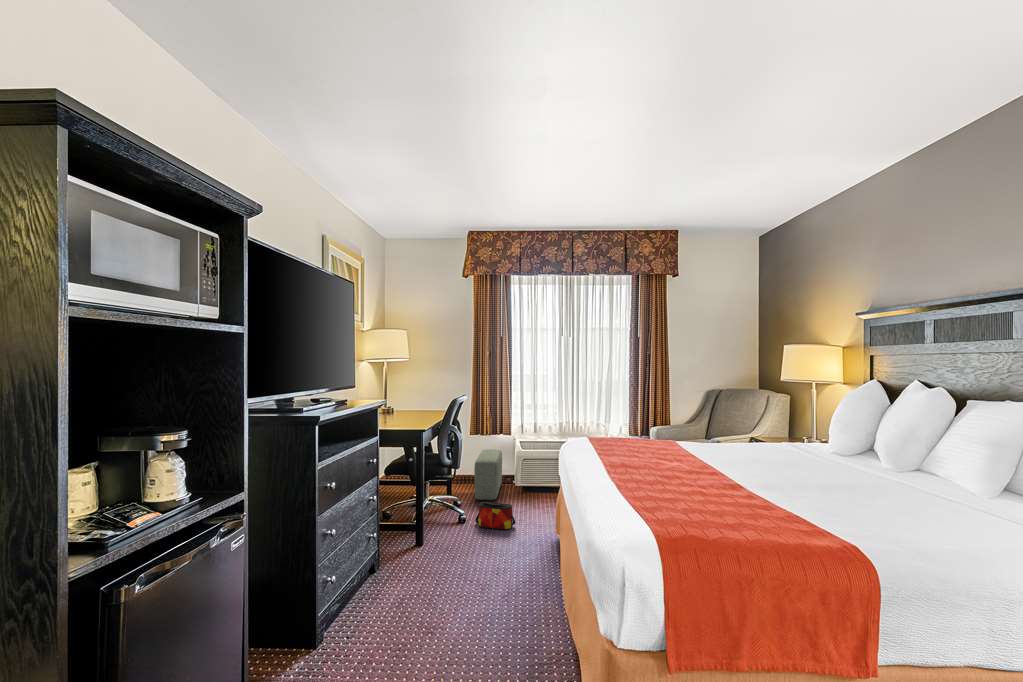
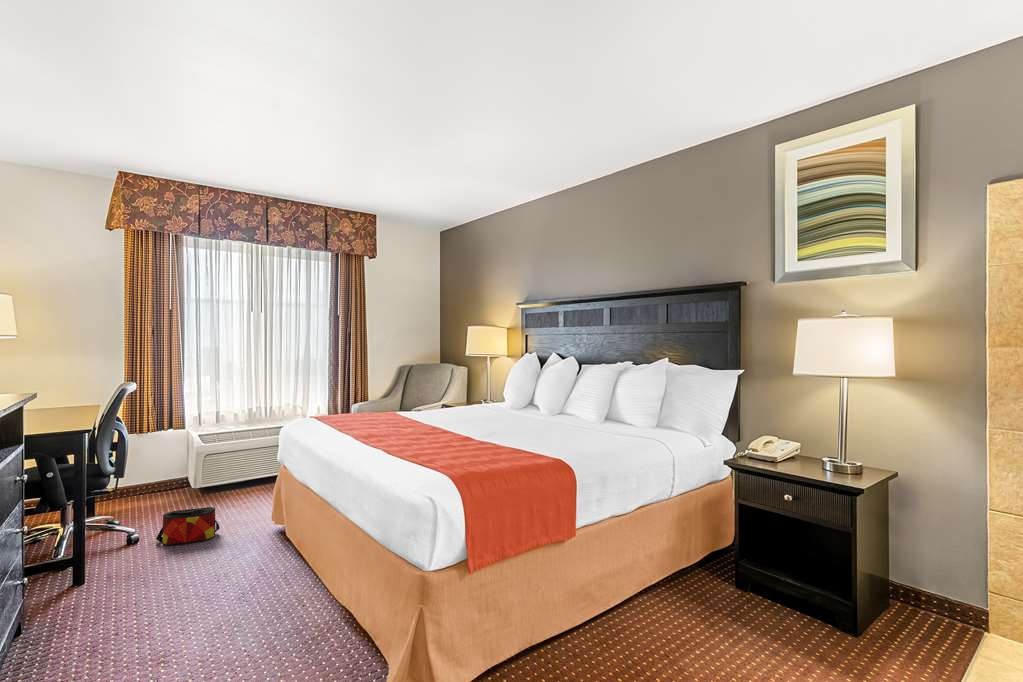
pouf: present [474,449,502,500] -> none [138,446,174,511]

